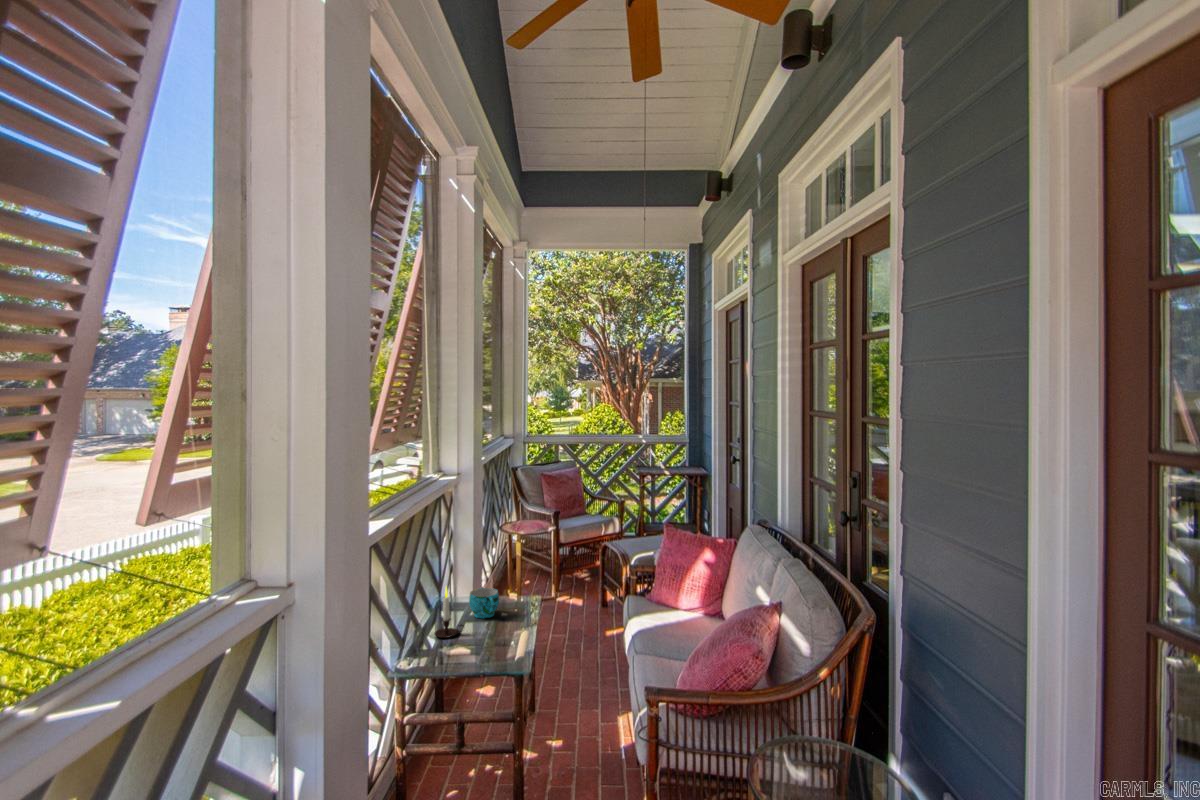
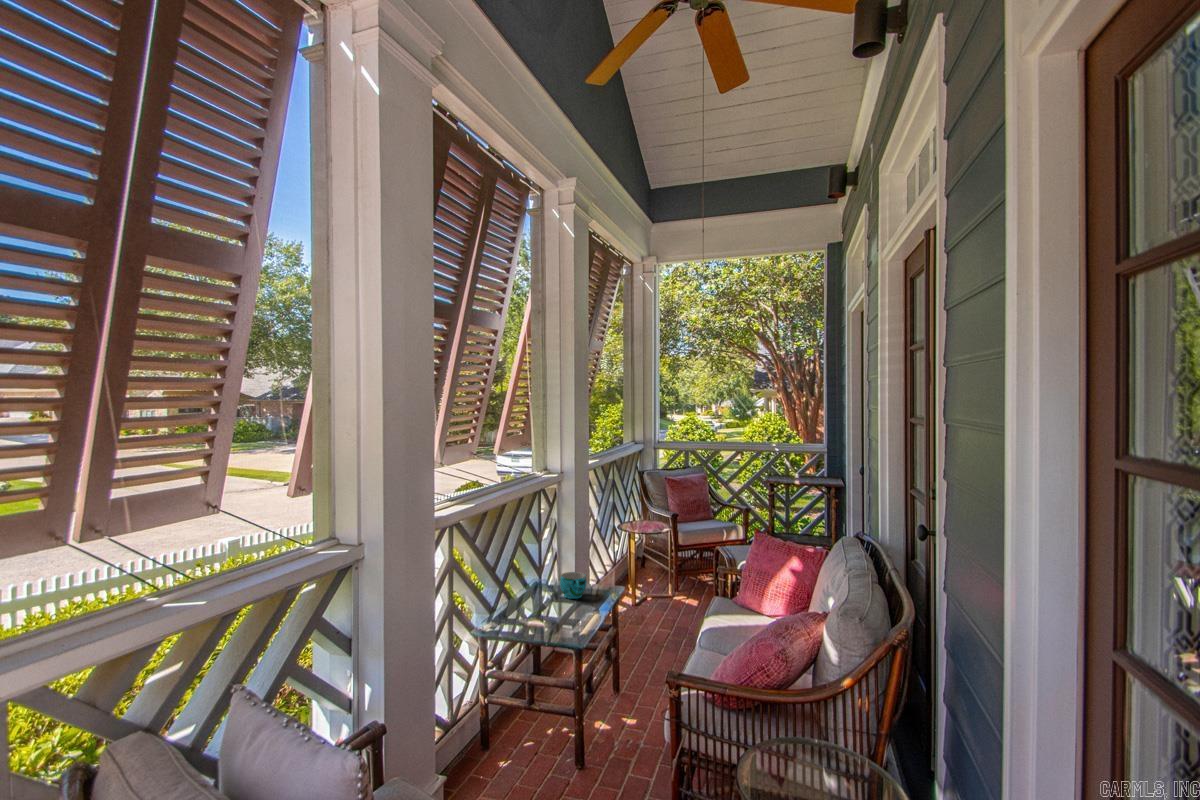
candle: present [434,587,463,638] -> none [523,564,549,610]

